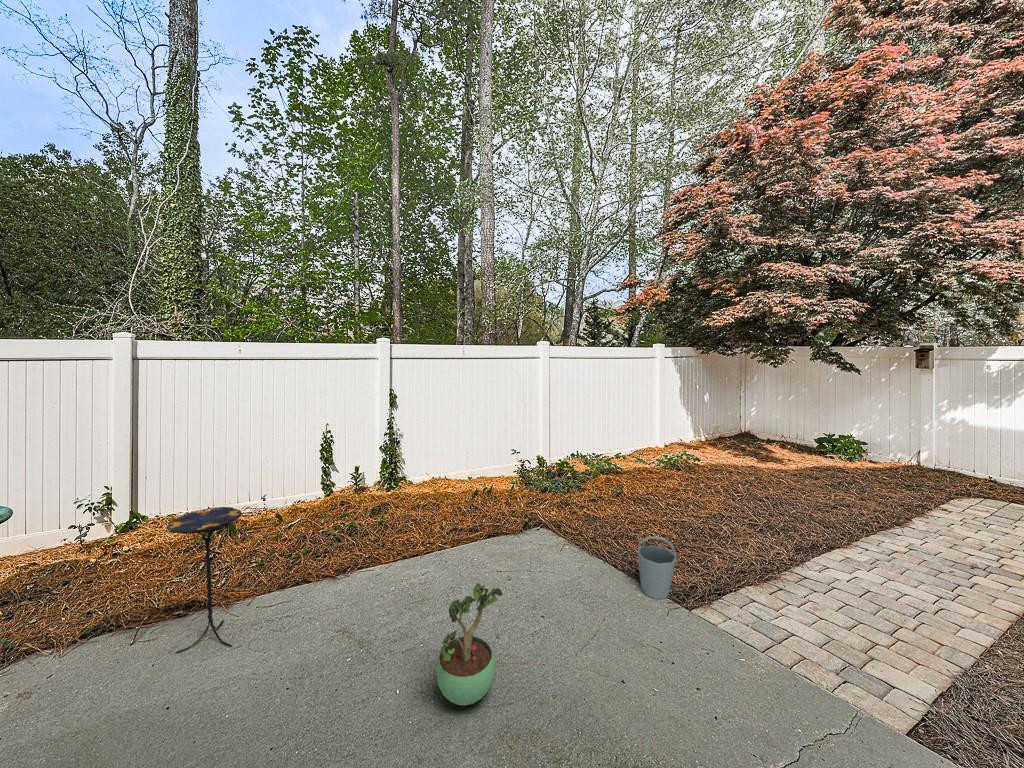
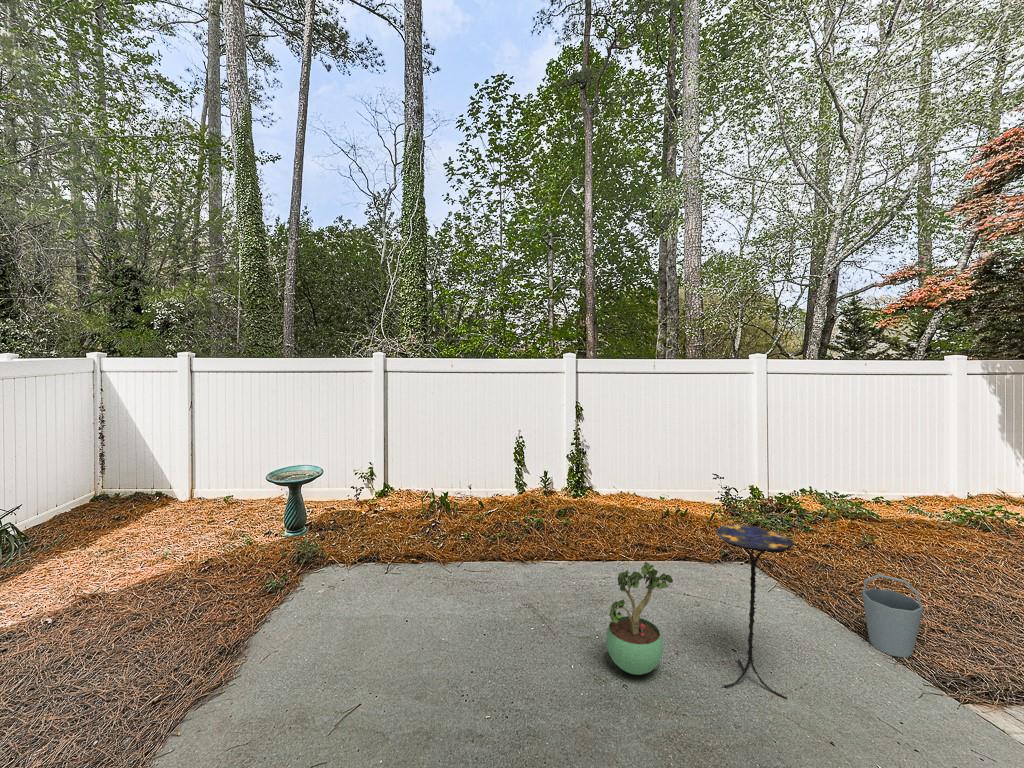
side table: present [167,507,242,652] -> present [717,524,793,698]

